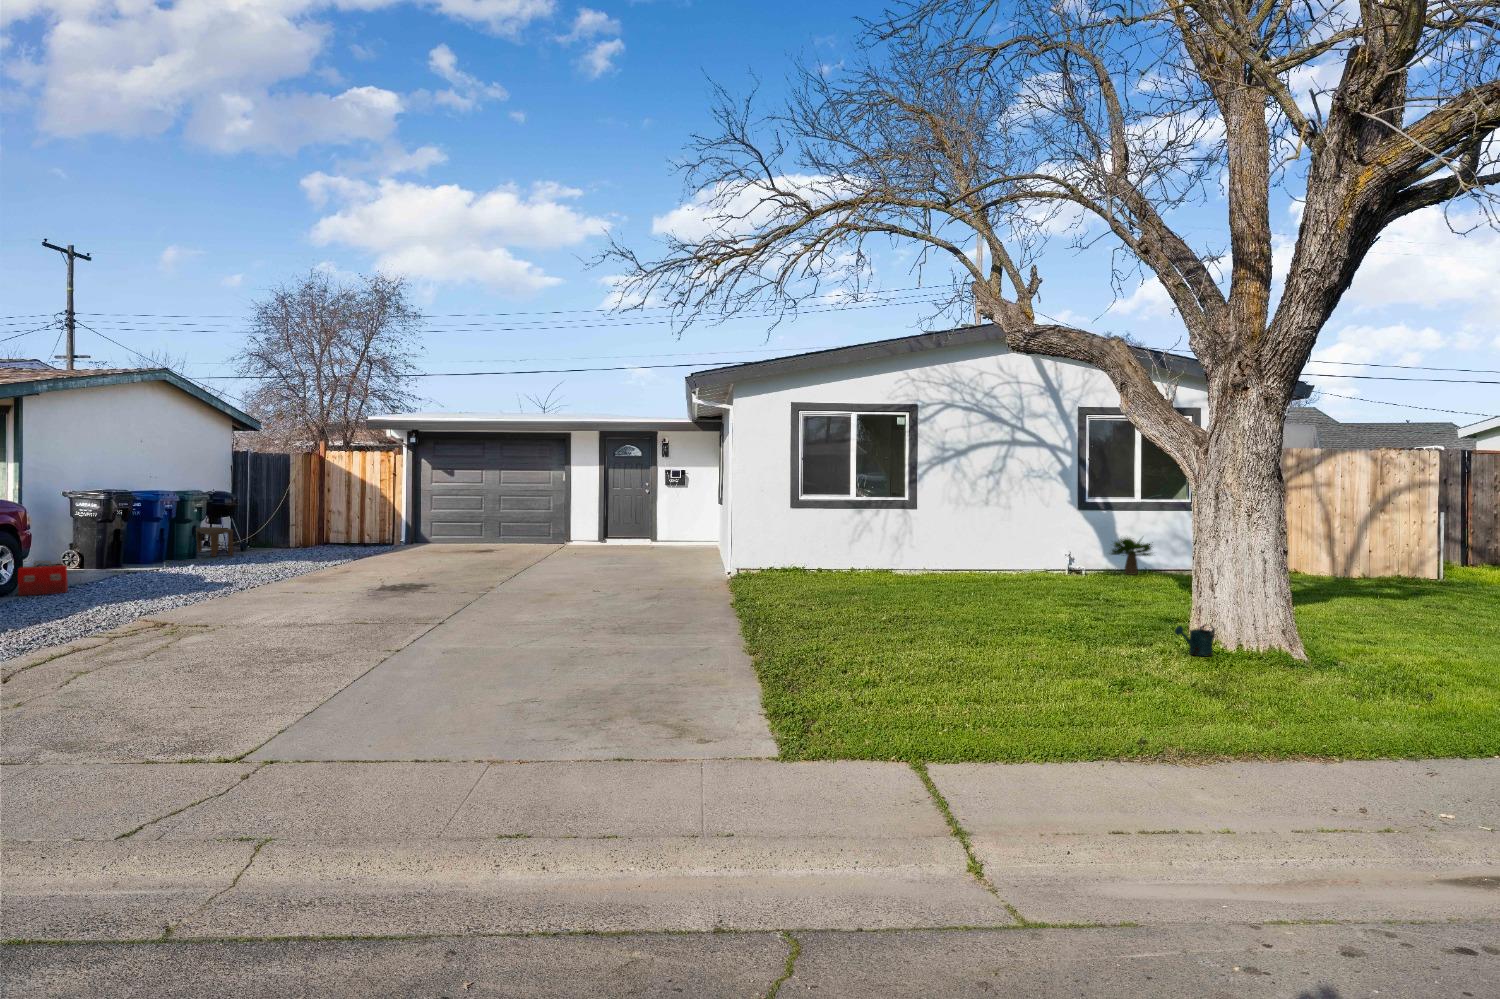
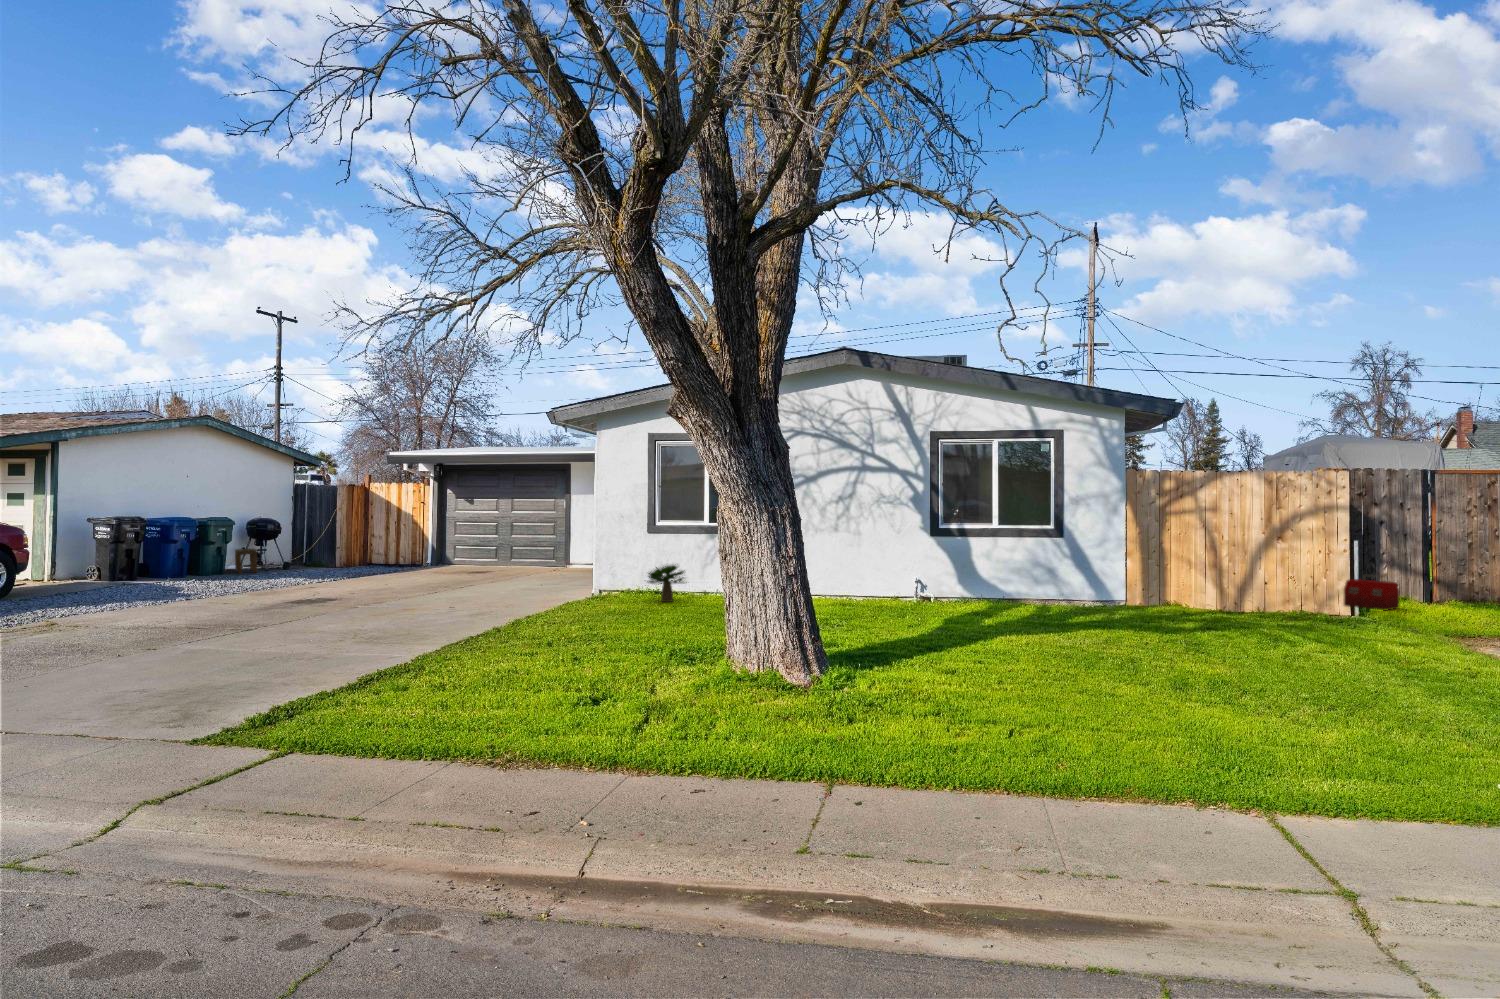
potted plant: present [1111,538,1153,575] -> present [647,564,687,602]
toolbox: present [18,561,68,596] -> present [1344,575,1399,610]
watering can: present [1175,624,1215,656] -> none [718,652,767,685]

